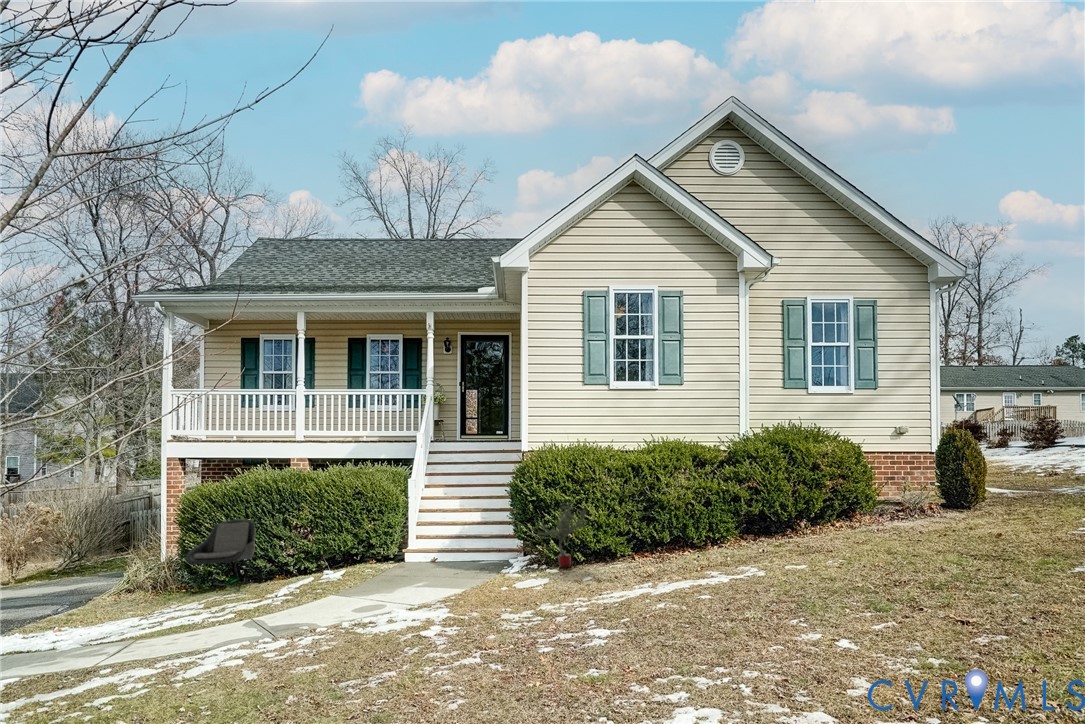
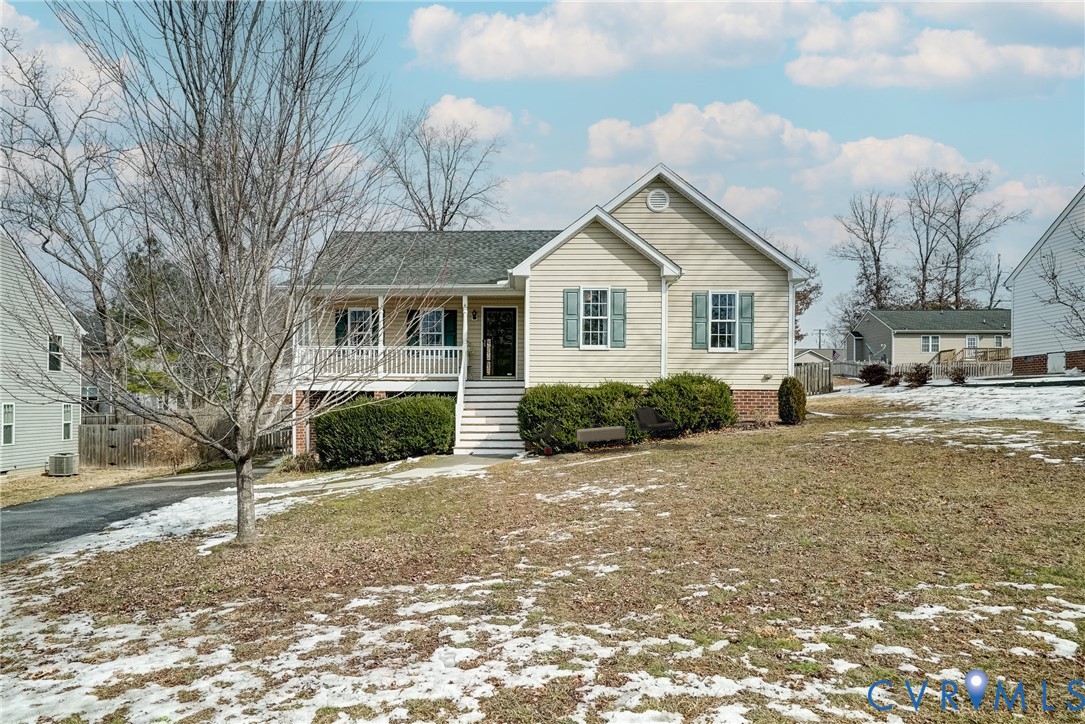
bench: none [612,515,700,562] -> present [577,426,626,452]
lounge chair: present [186,519,261,594] -> present [634,407,676,447]

